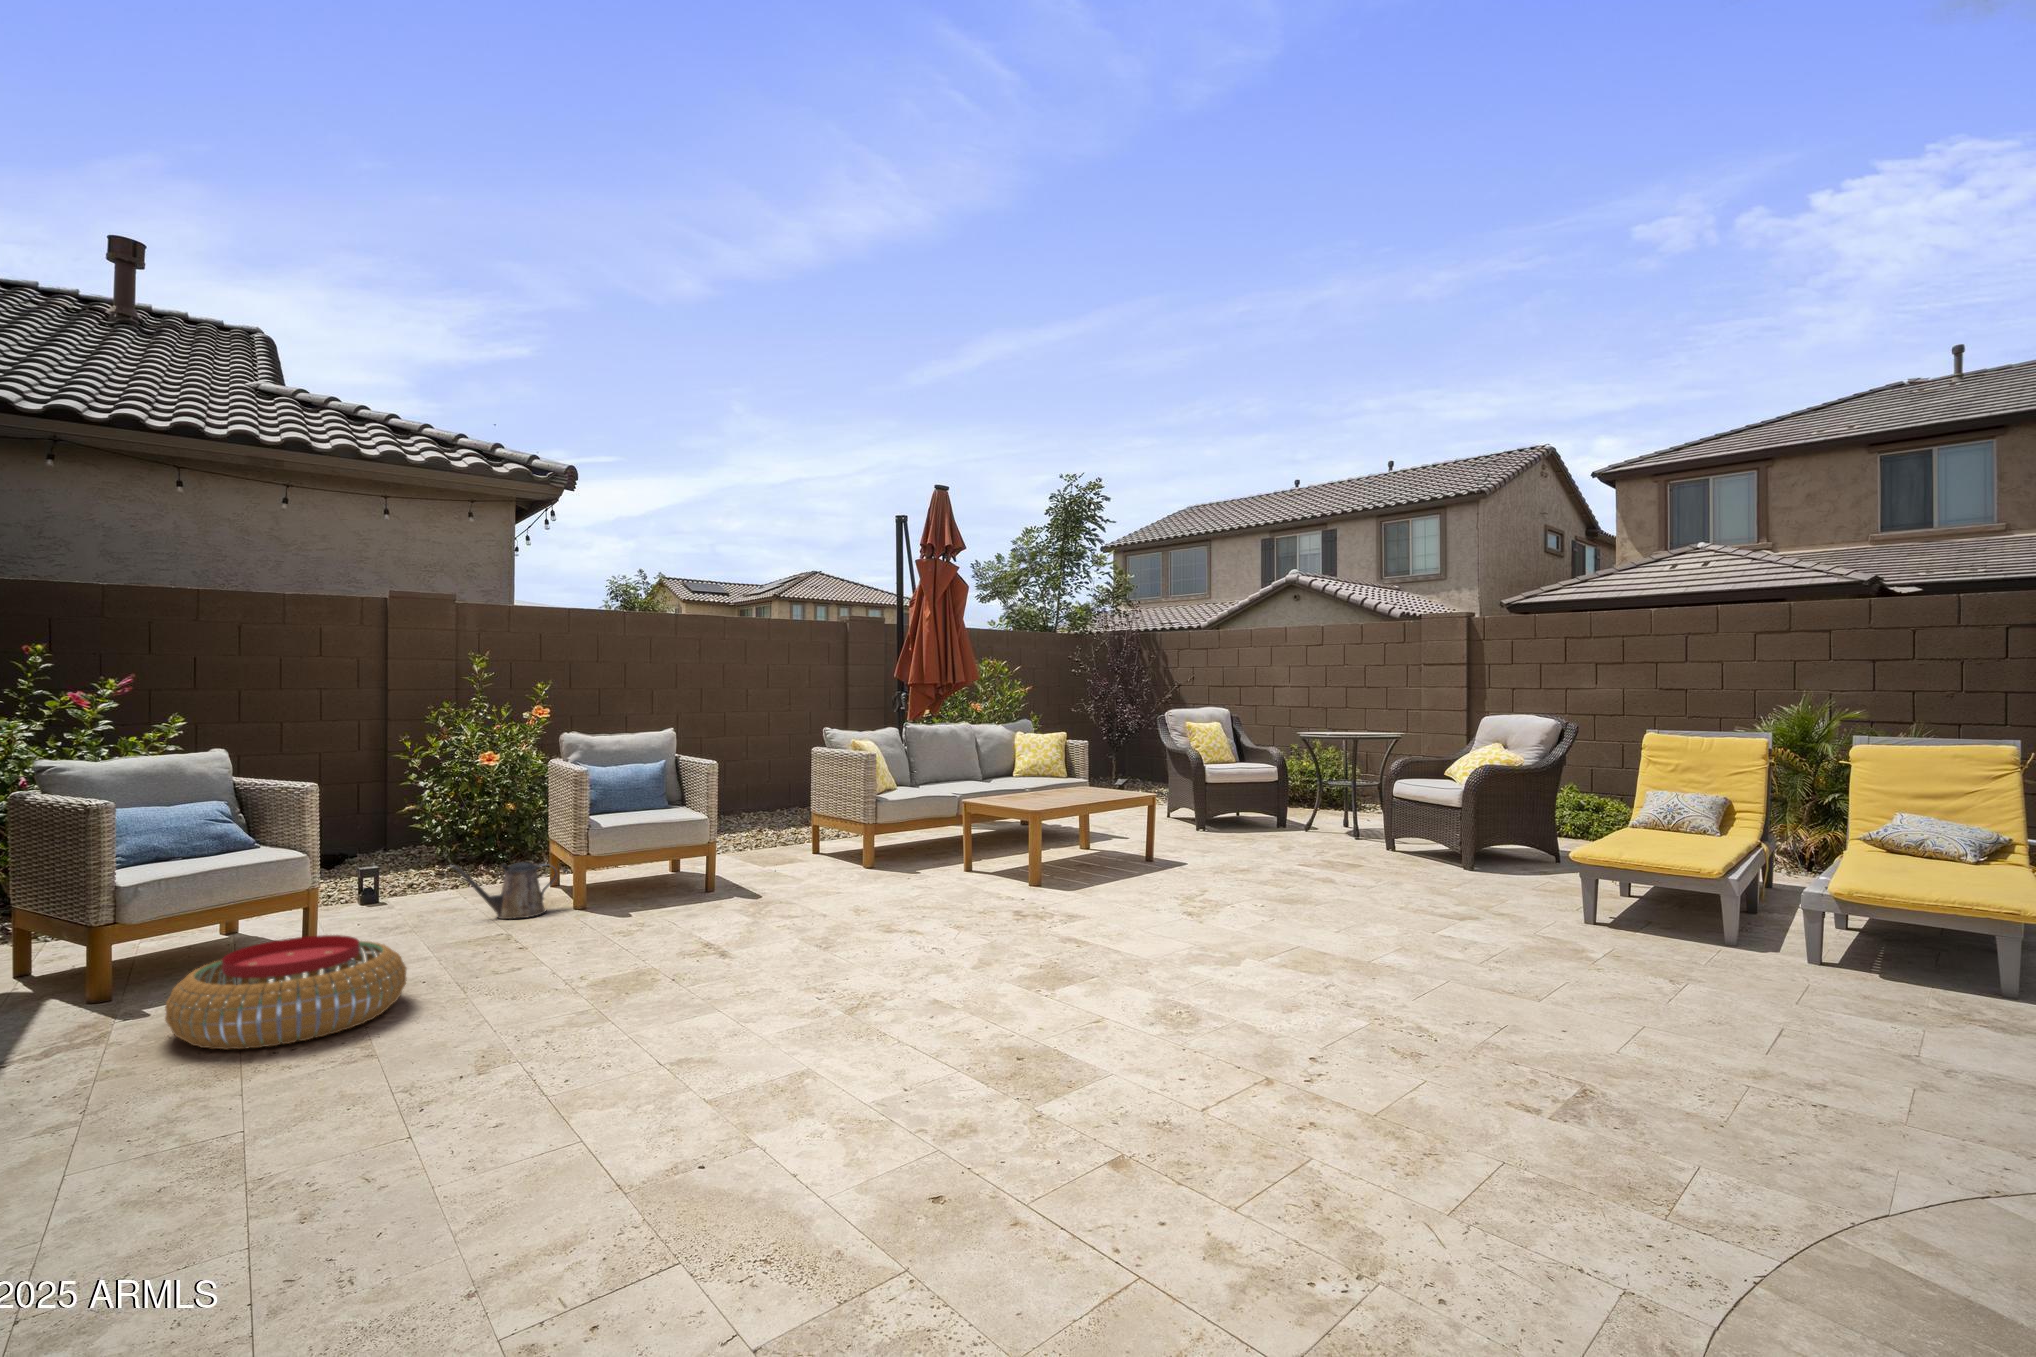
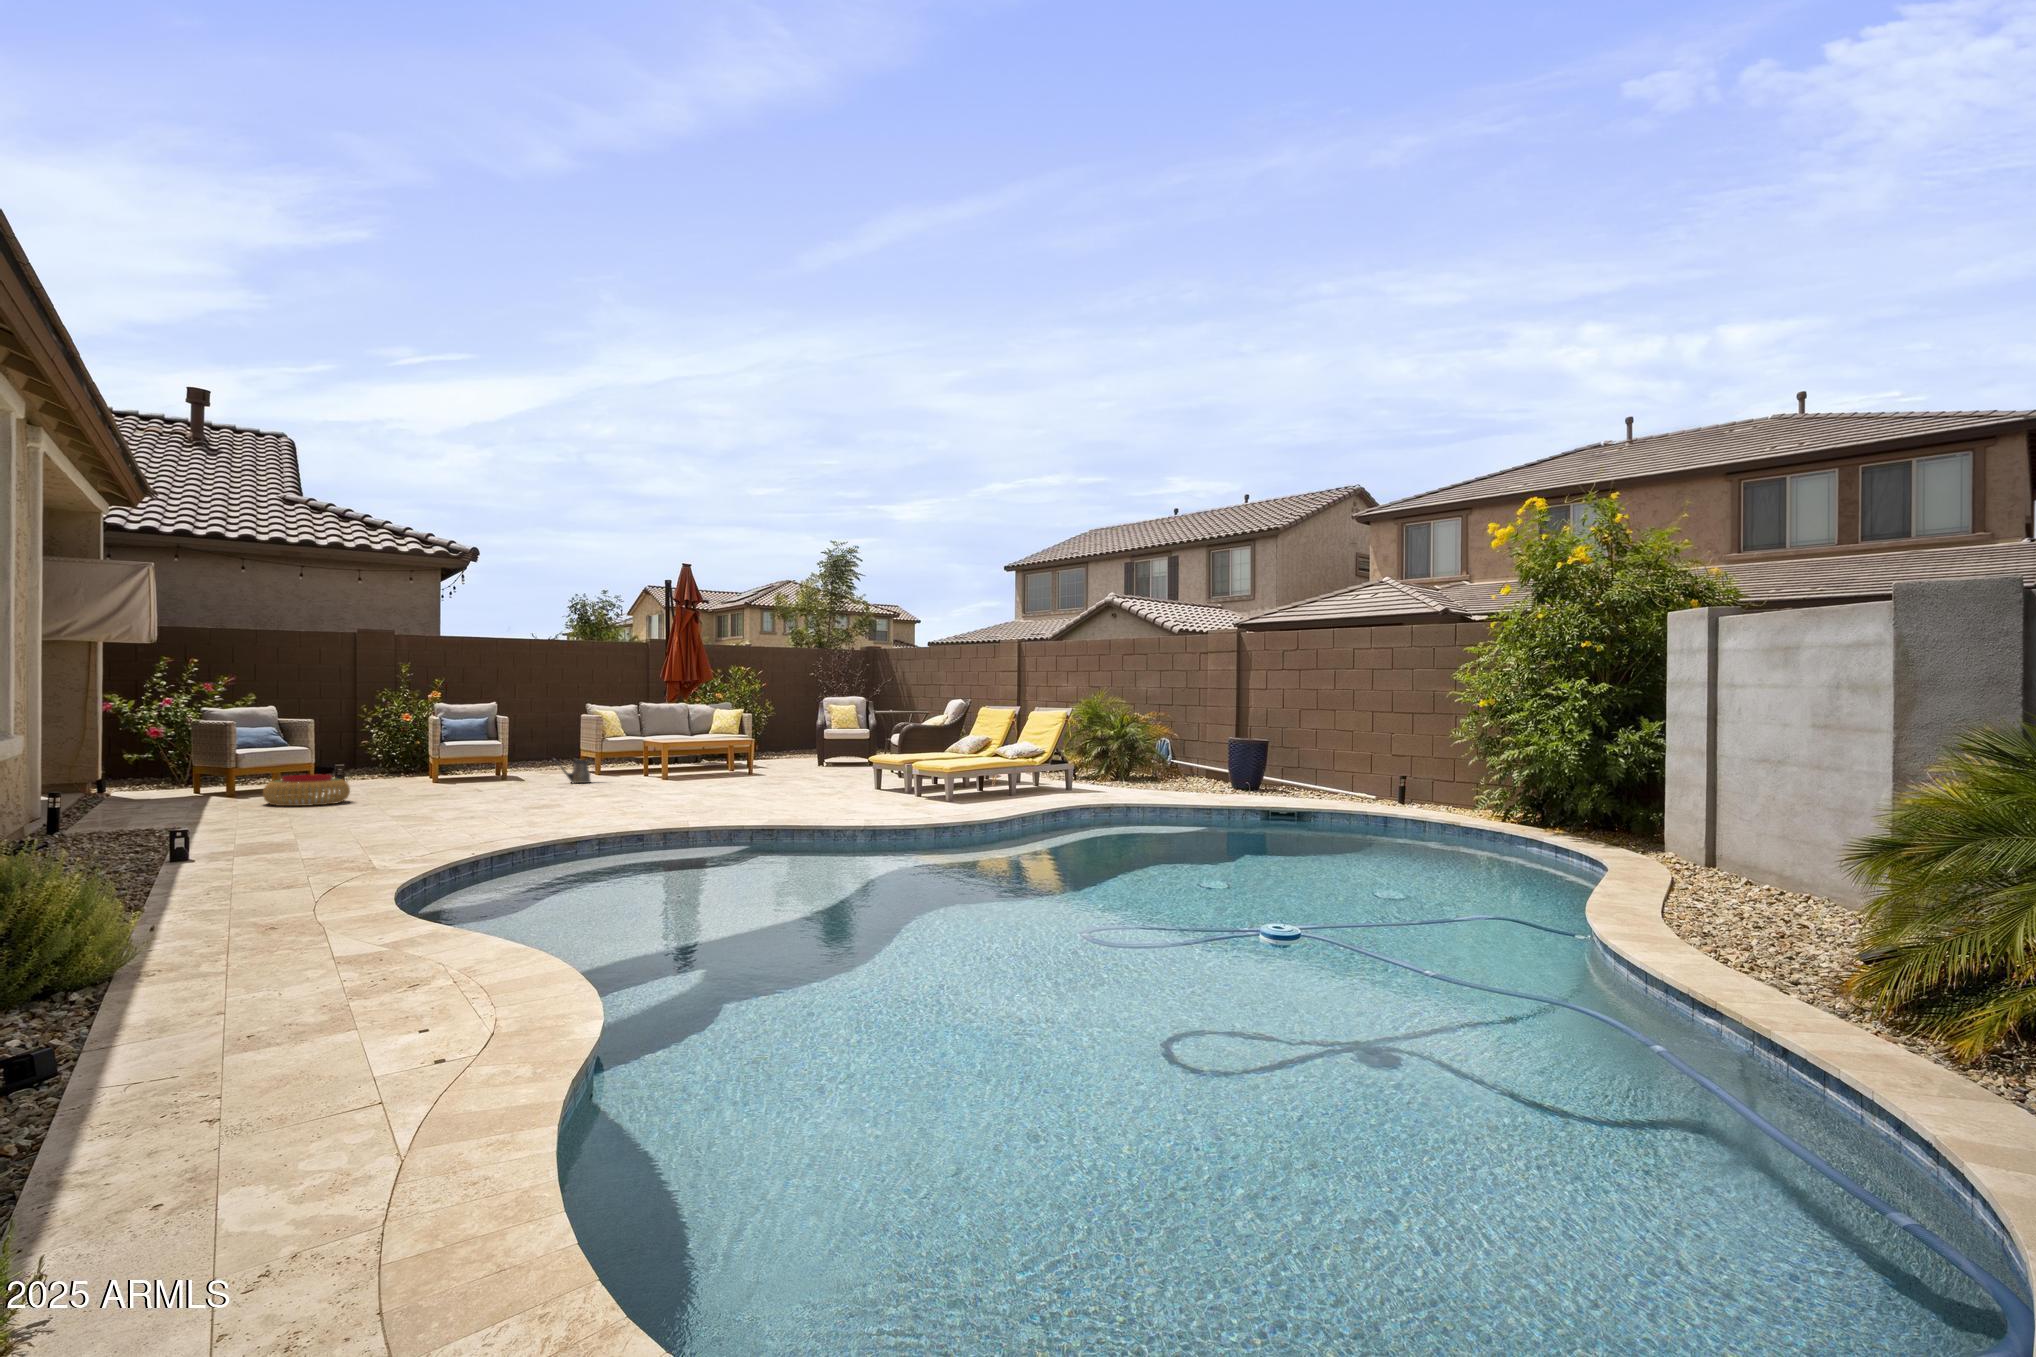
watering can: present [450,863,557,919] -> present [555,760,595,783]

